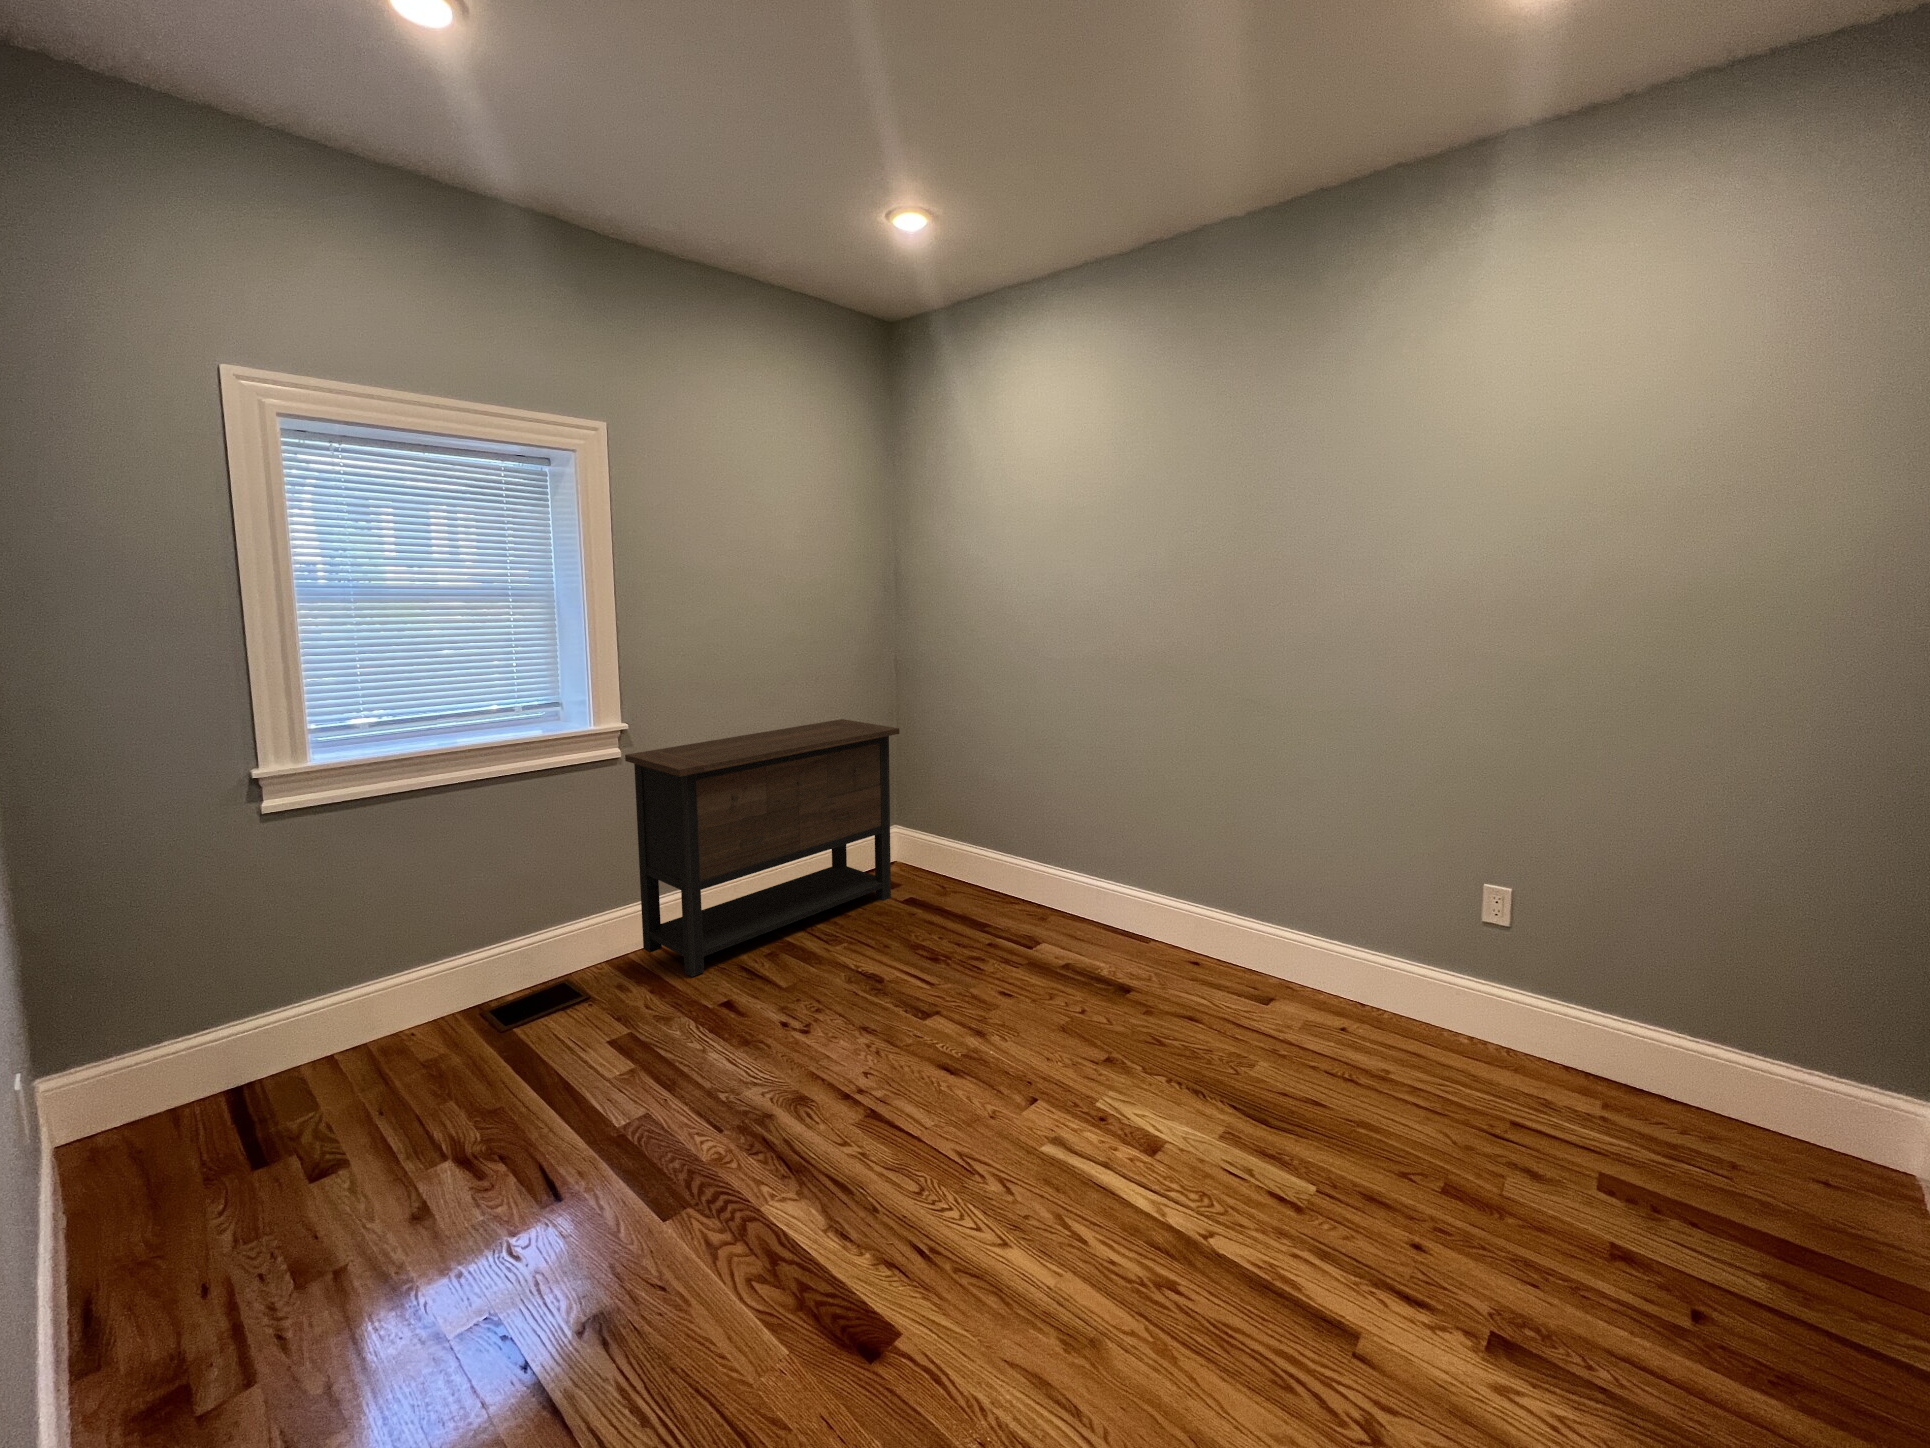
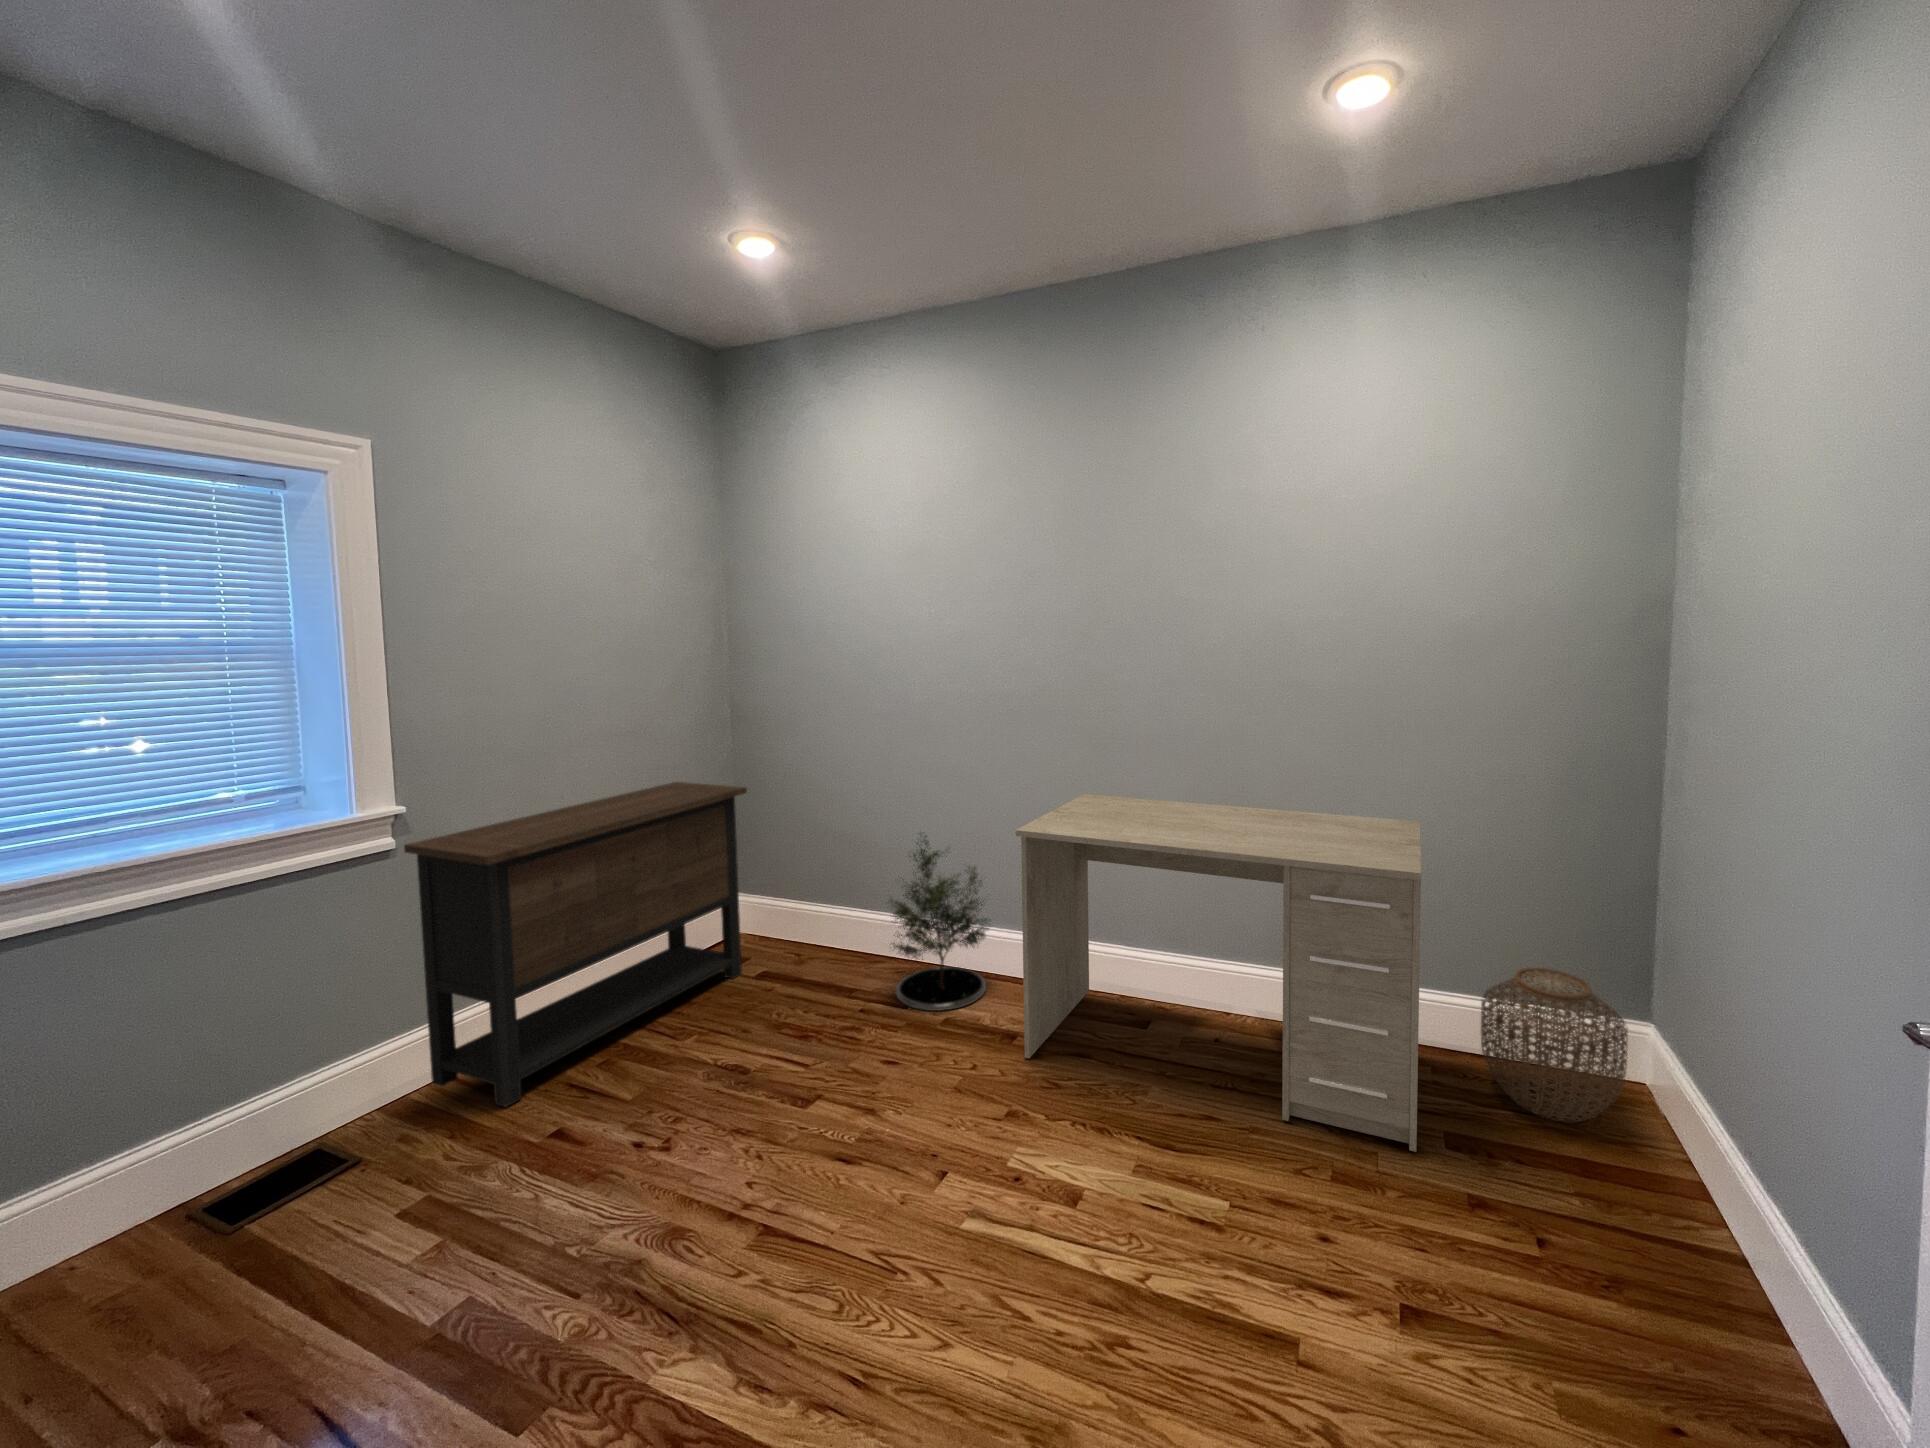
desk: none [1134,759,1617,1187] -> present [1016,794,1421,1152]
potted tree: none [1015,782,1121,956] -> present [887,833,990,1011]
woven basket: none [1673,1009,1886,1201] -> present [1481,968,1628,1122]

